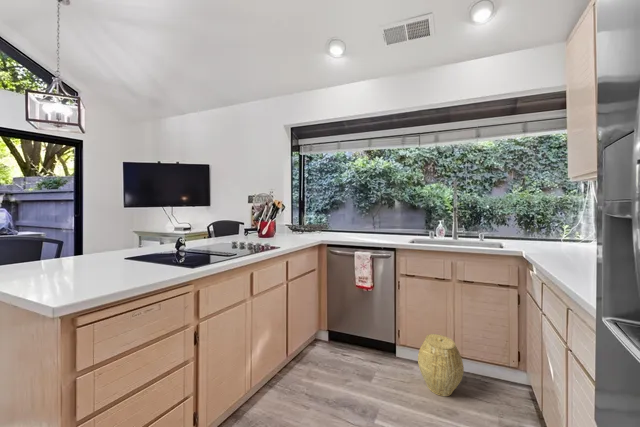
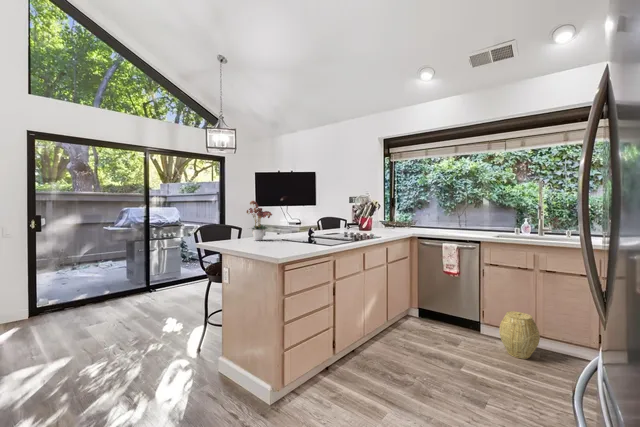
flower arrangement: none [29,198,95,267] -> present [247,201,272,240]

